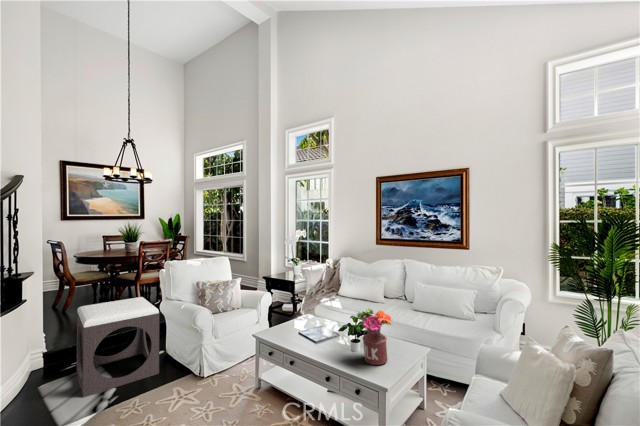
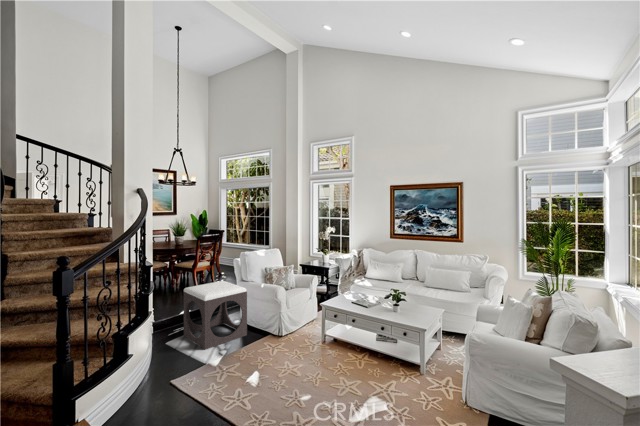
flower arrangement: present [357,308,392,365] -> none [400,283,425,318]

